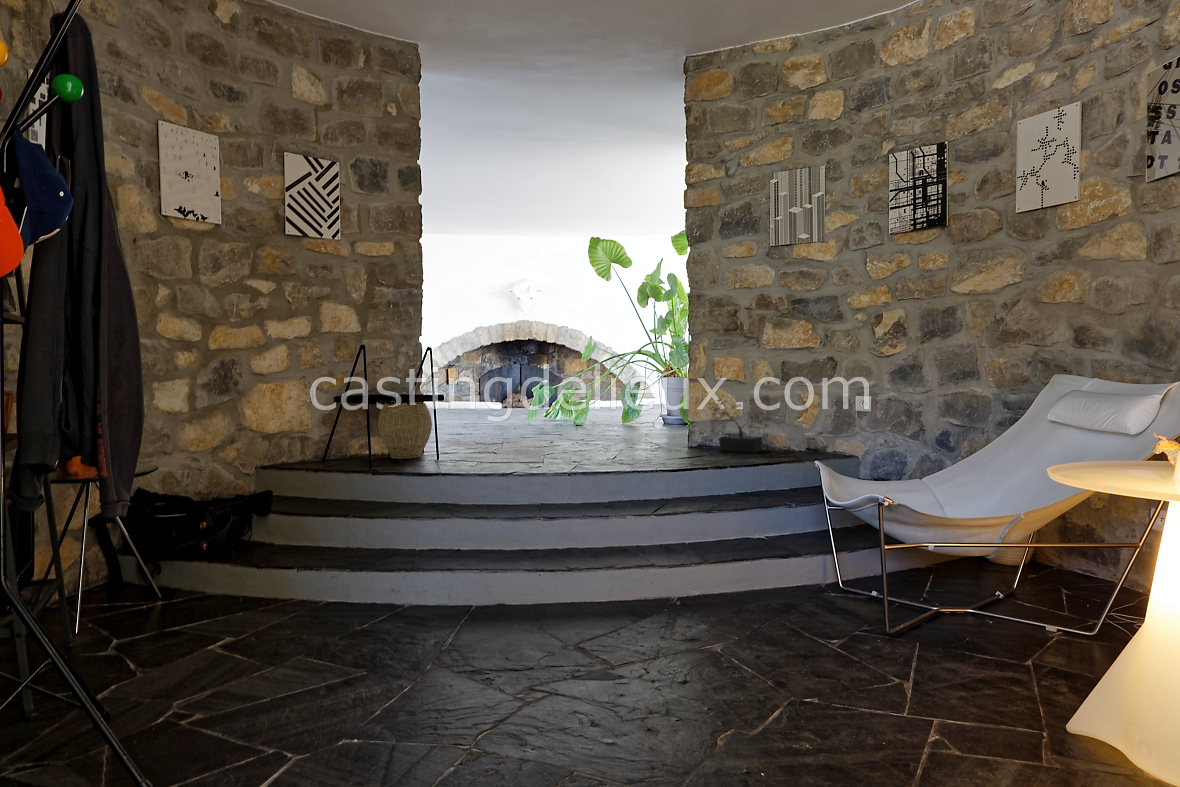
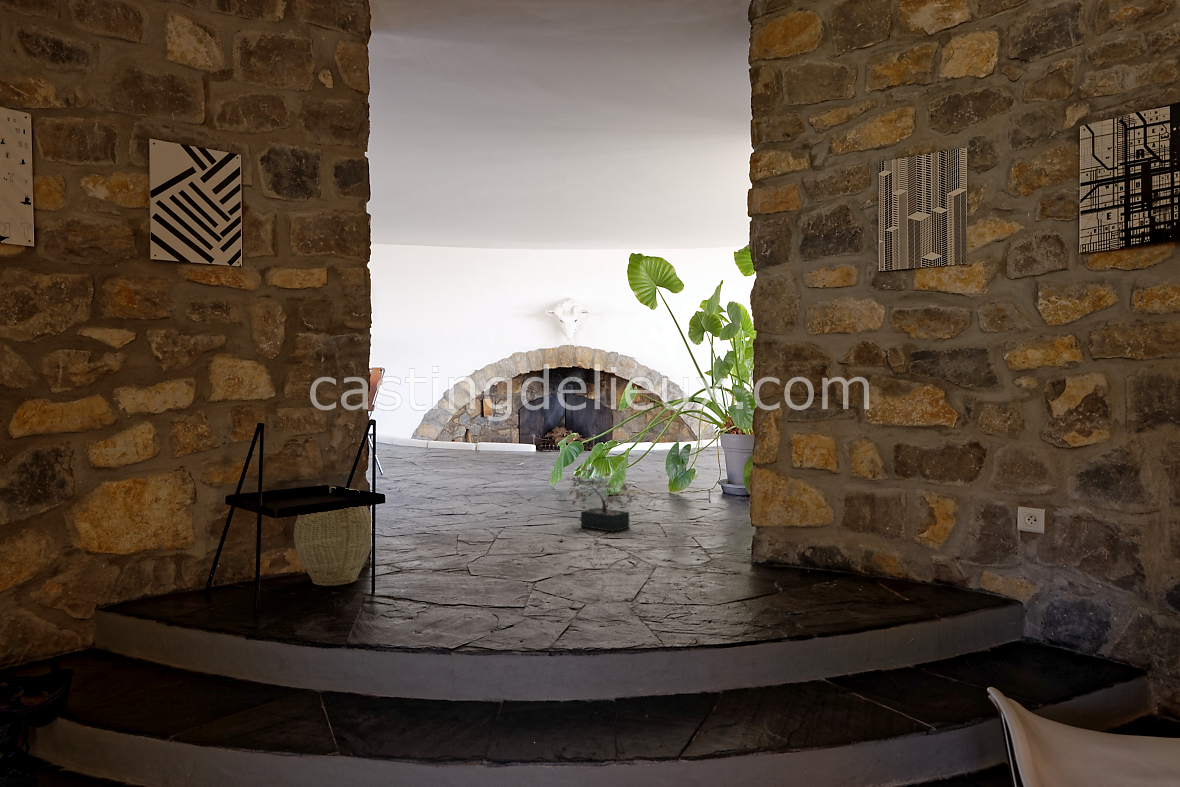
decorative plant: present [710,399,769,453] -> present [568,467,637,531]

